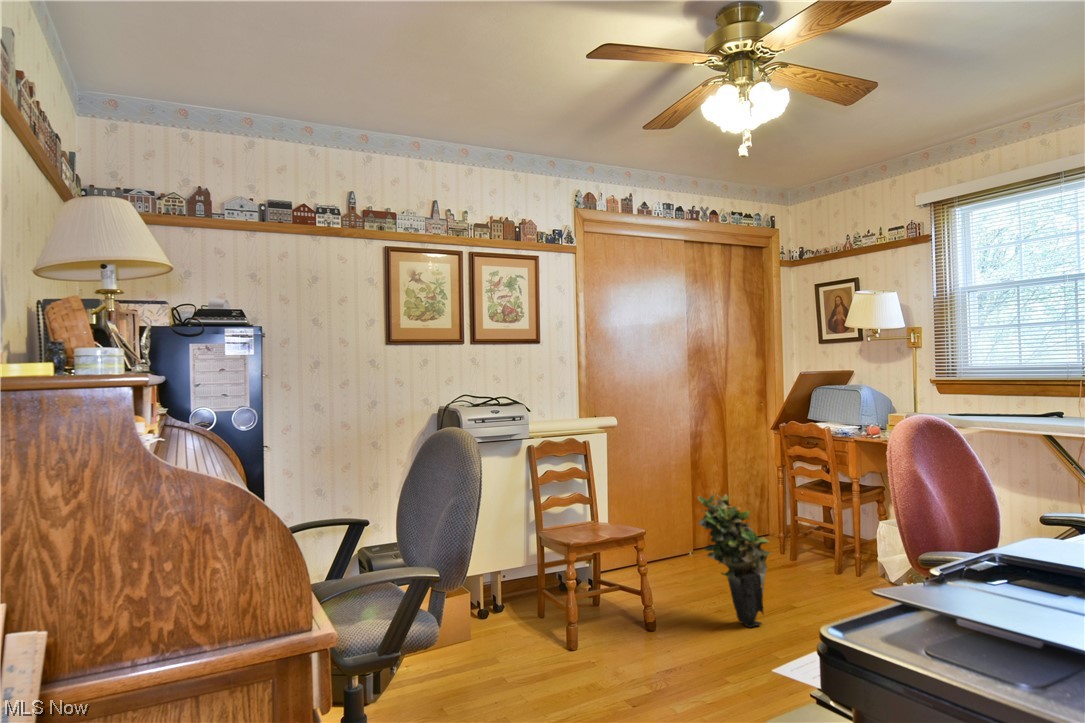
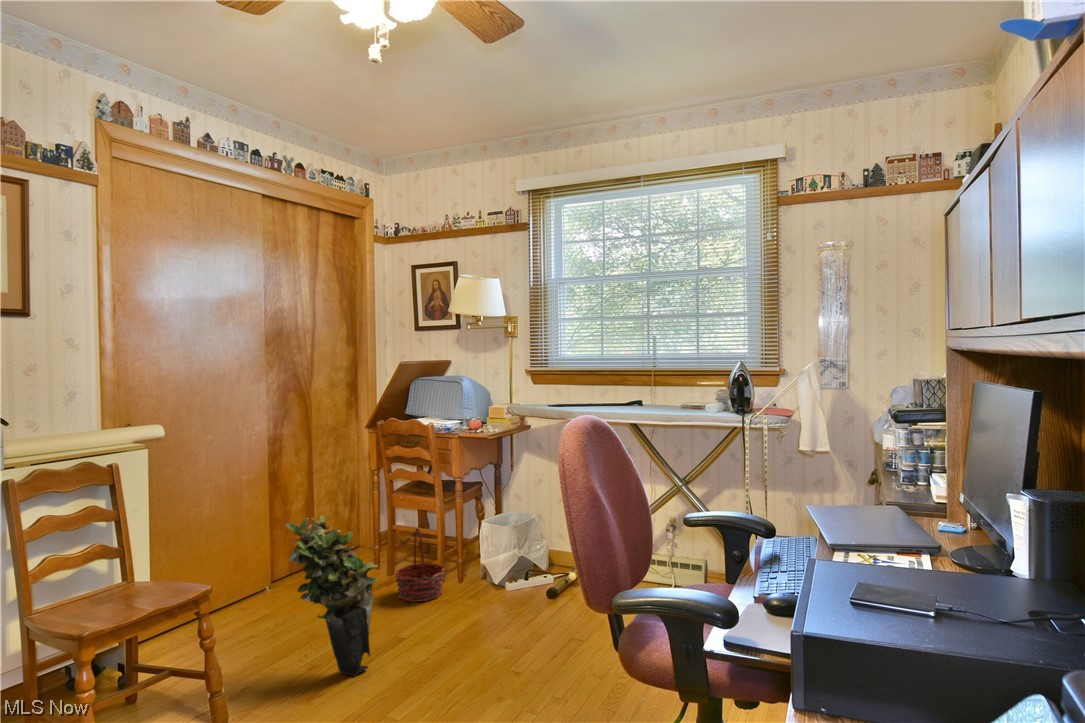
basket: none [792,519,841,585] -> present [395,528,445,602]

